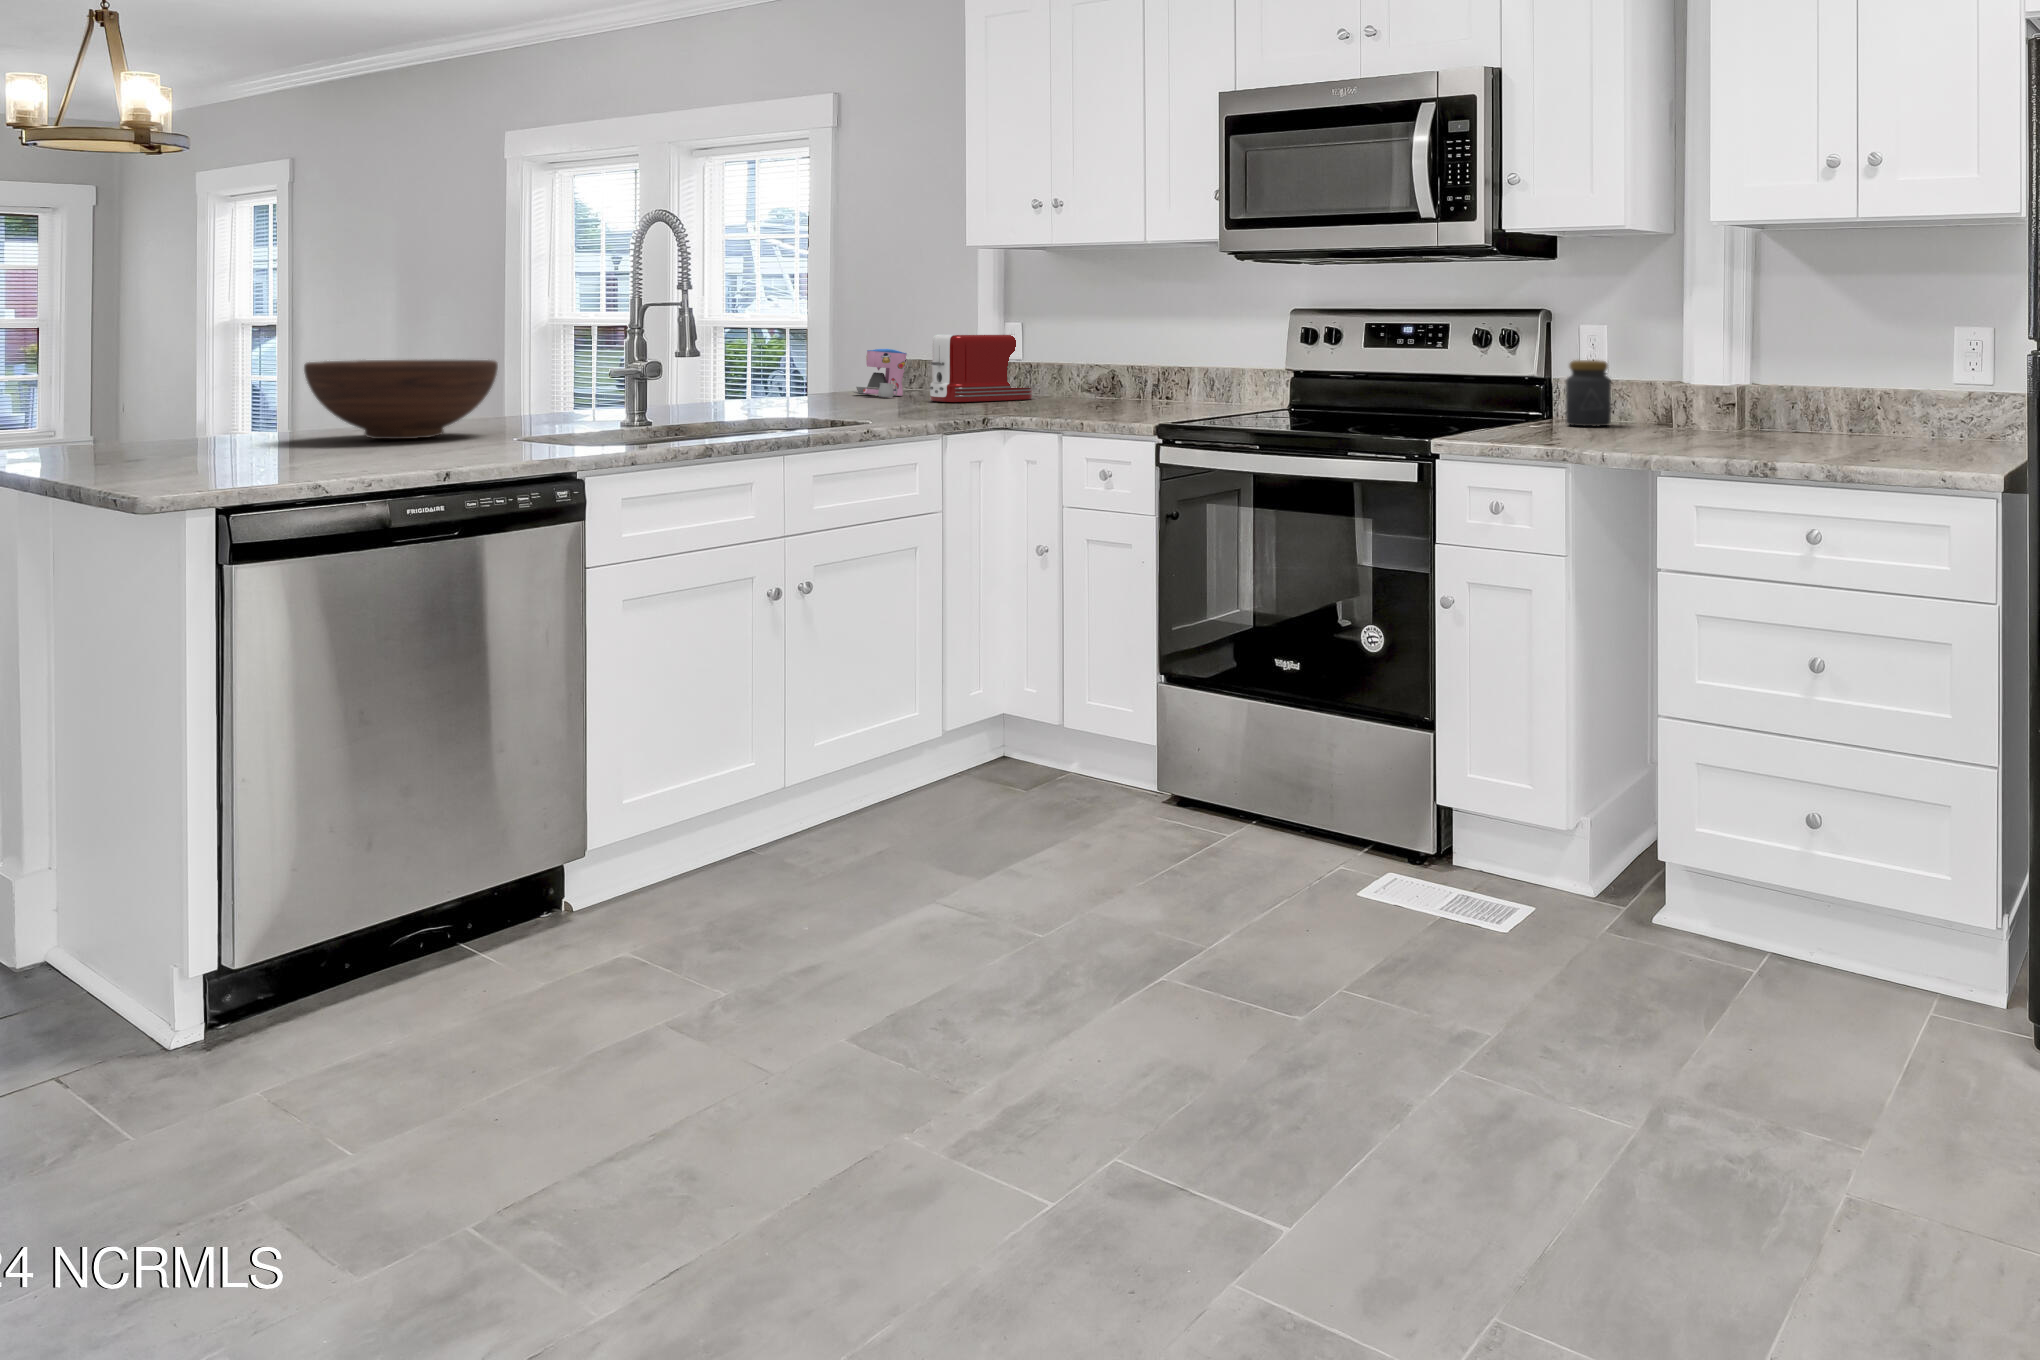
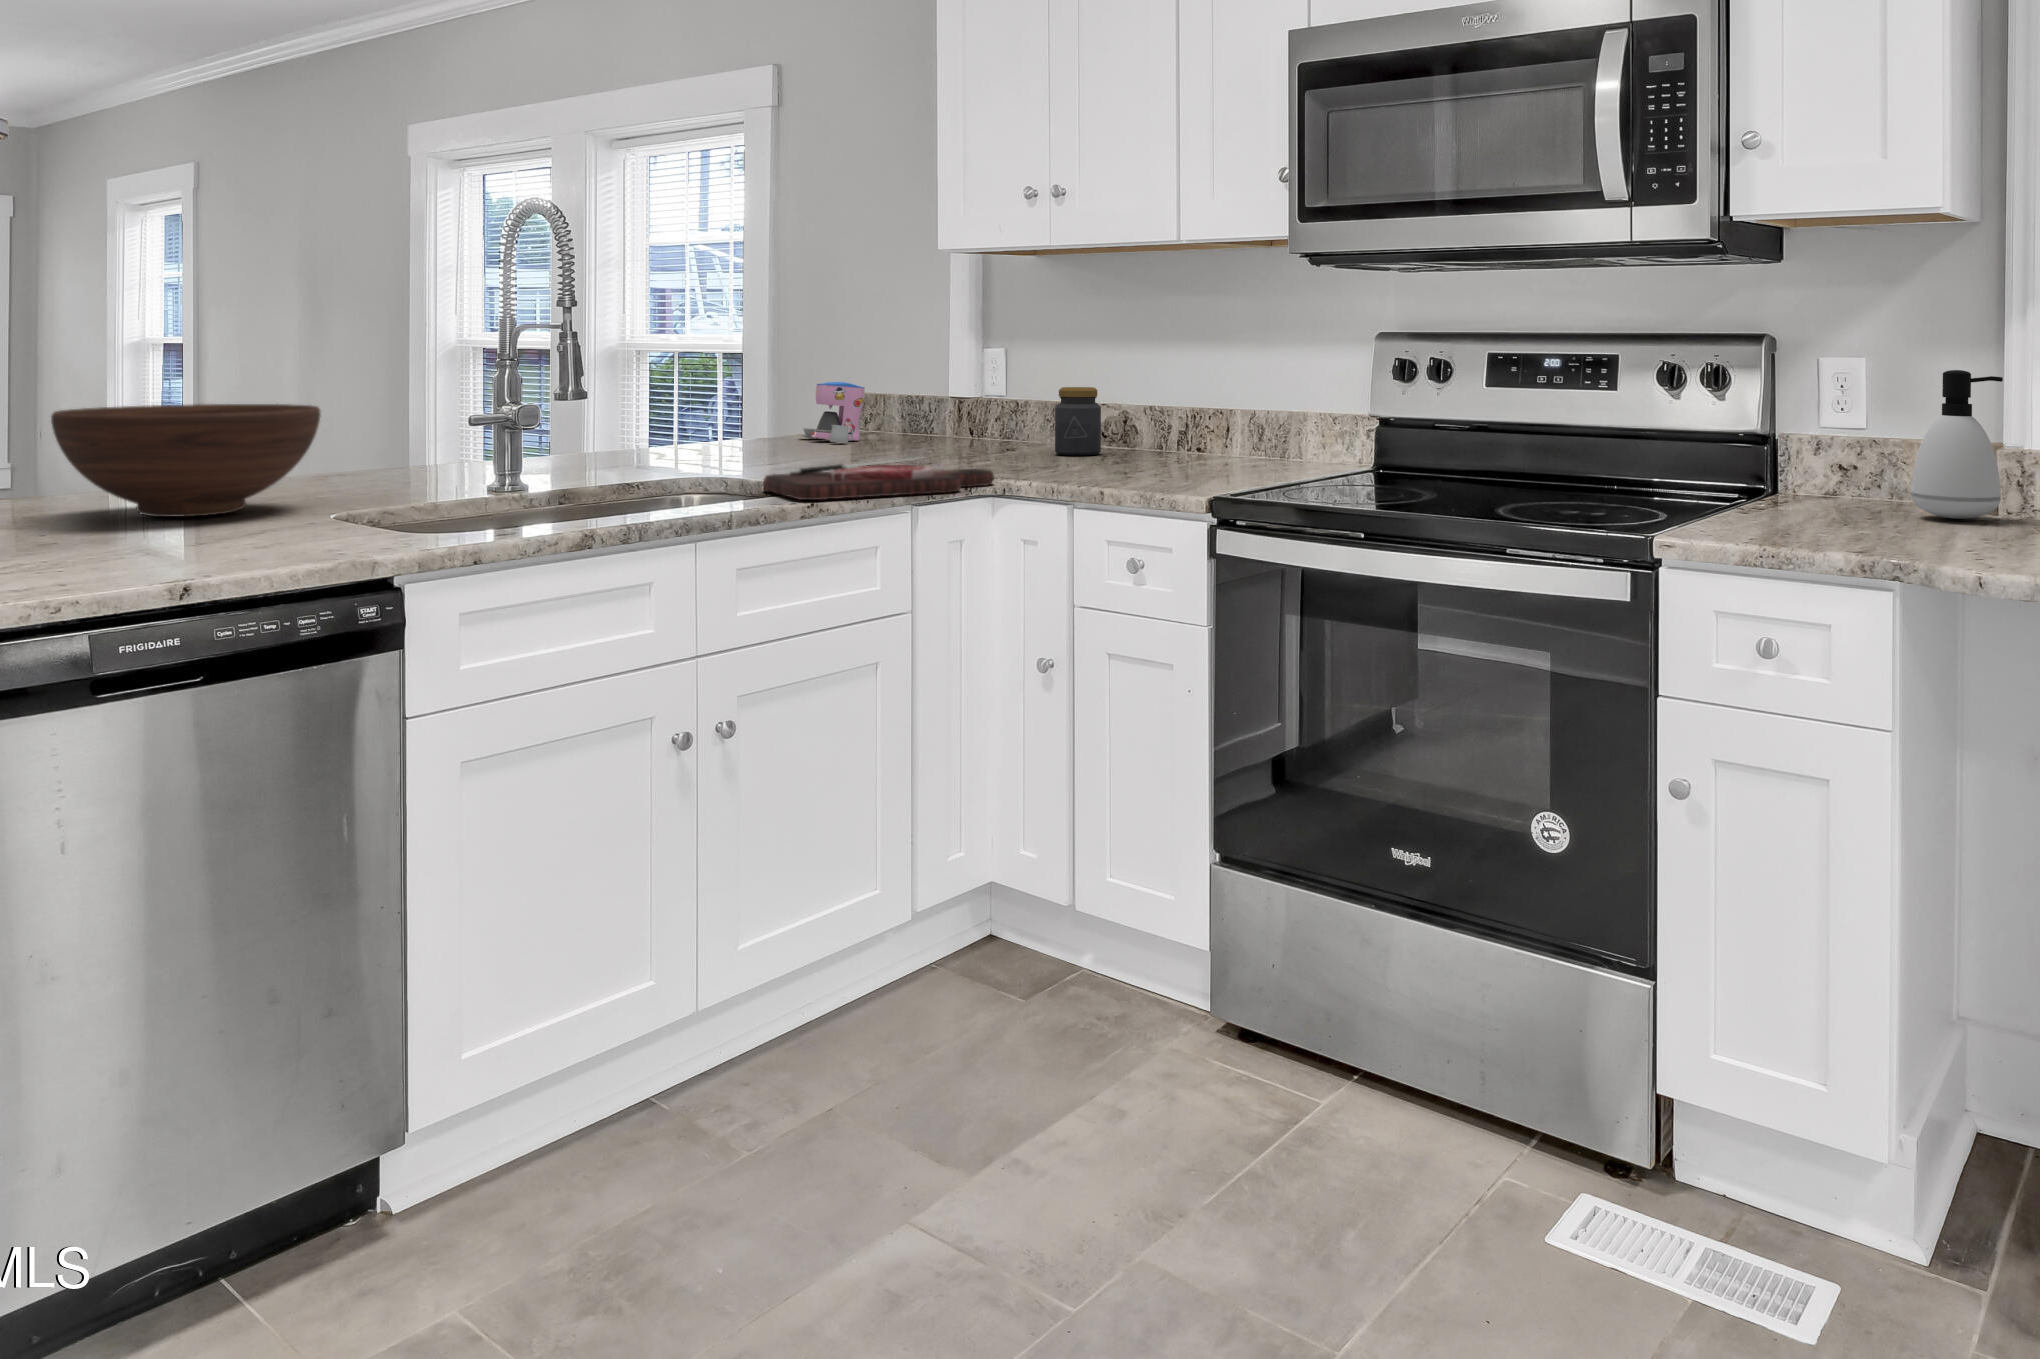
soap dispenser: none [1622,332,1678,430] -> present [1911,370,2003,519]
toaster: present [930,334,1032,402] -> none [894,365,1020,452]
jar: present [1566,360,1611,426] -> present [1055,387,1101,455]
cutting board: none [828,399,1003,428] -> present [763,457,994,500]

